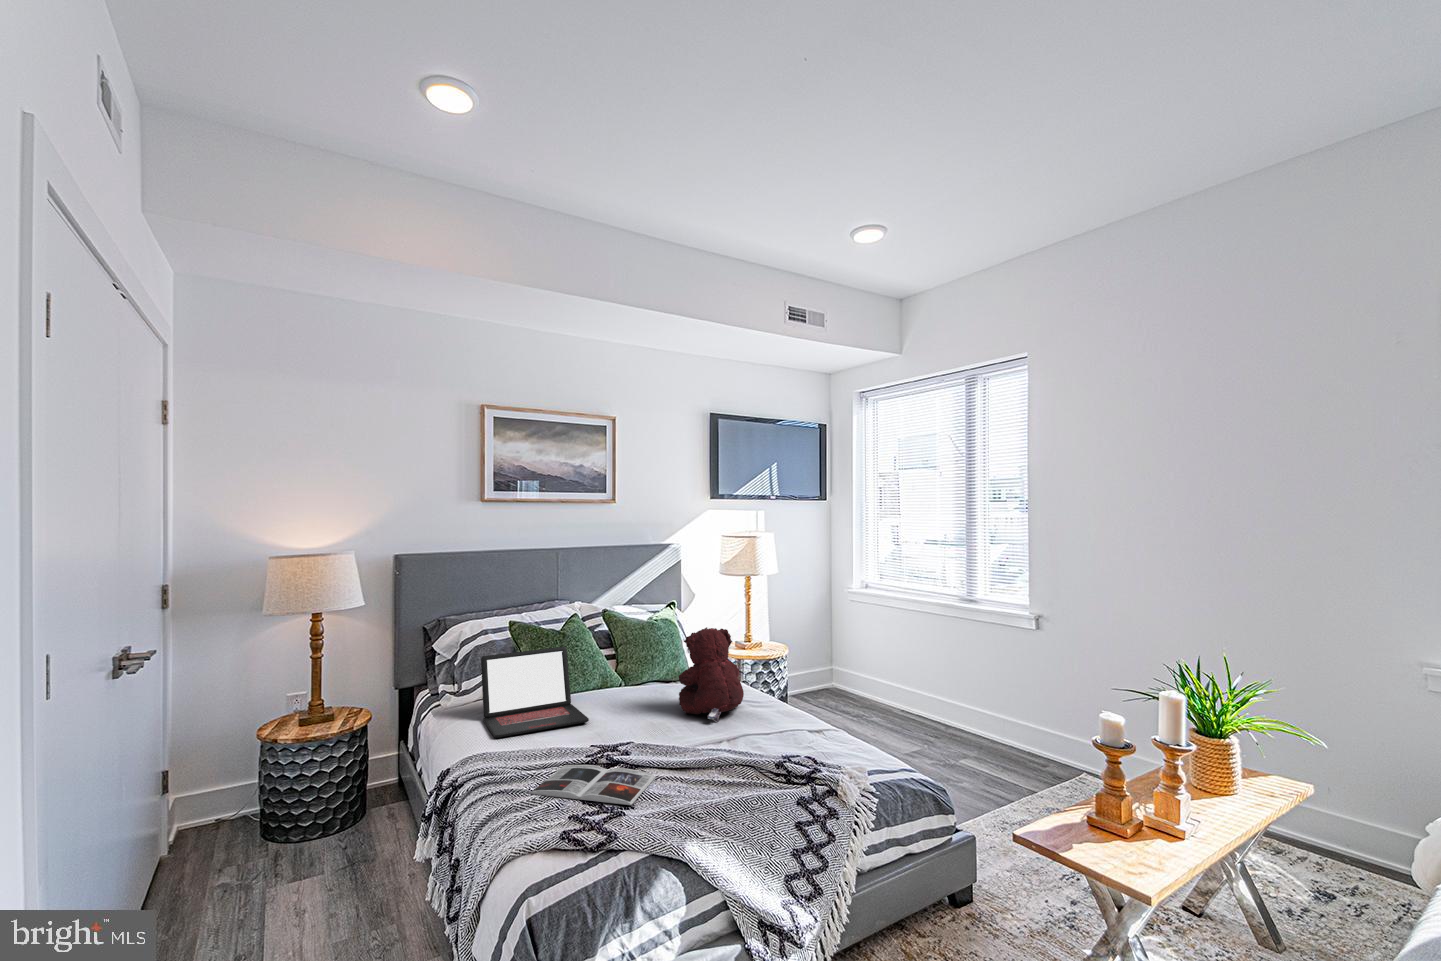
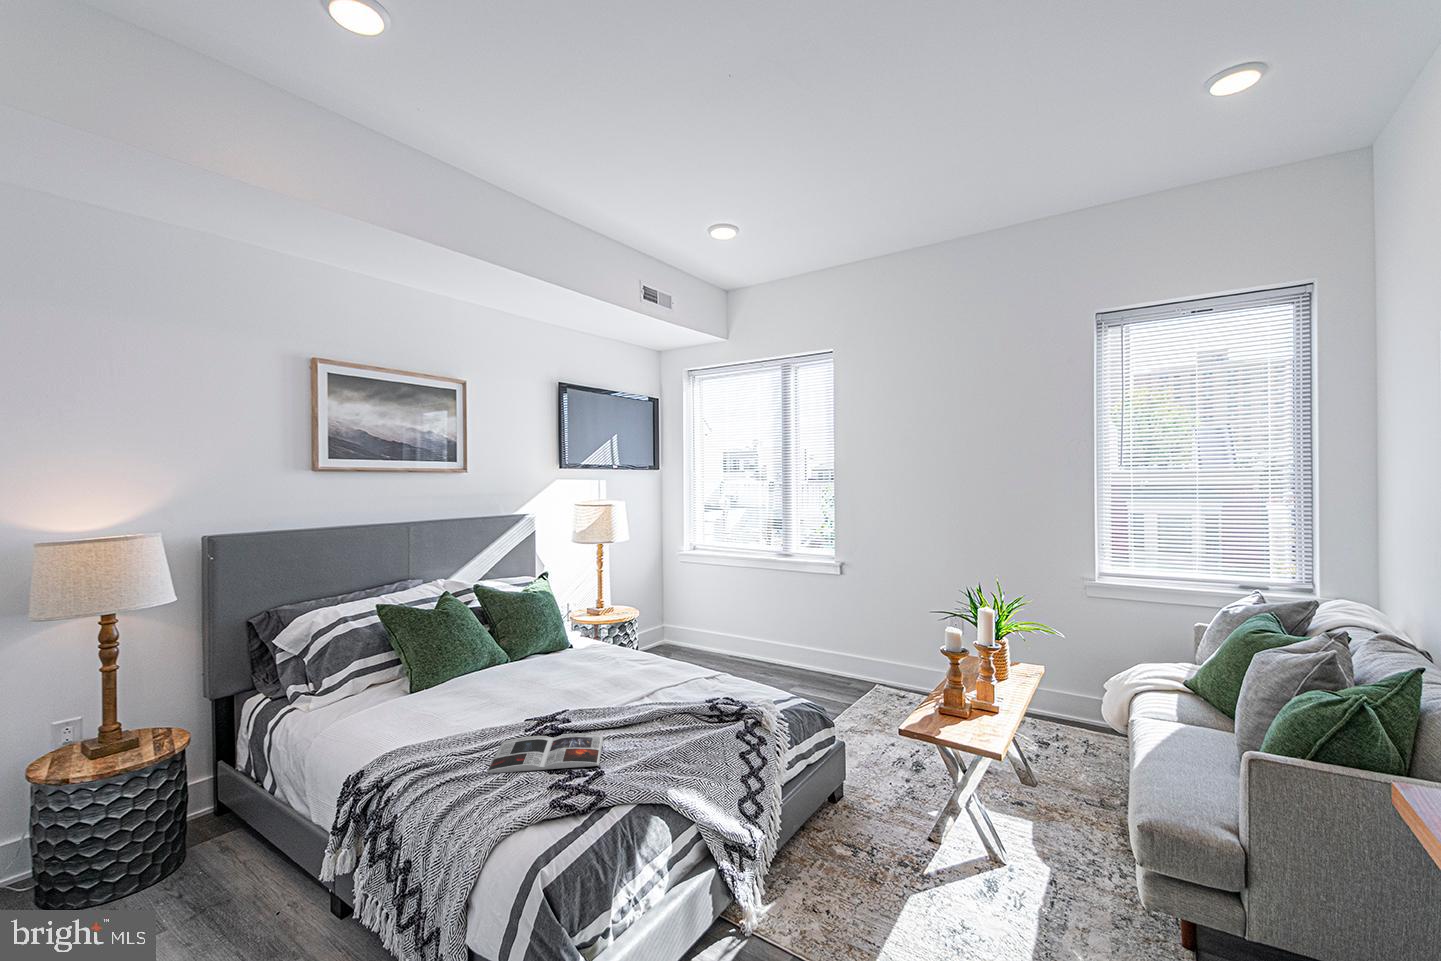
teddy bear: present [679,627,744,722] -> none [579,593,642,680]
laptop: present [481,647,589,738] -> none [368,624,498,726]

